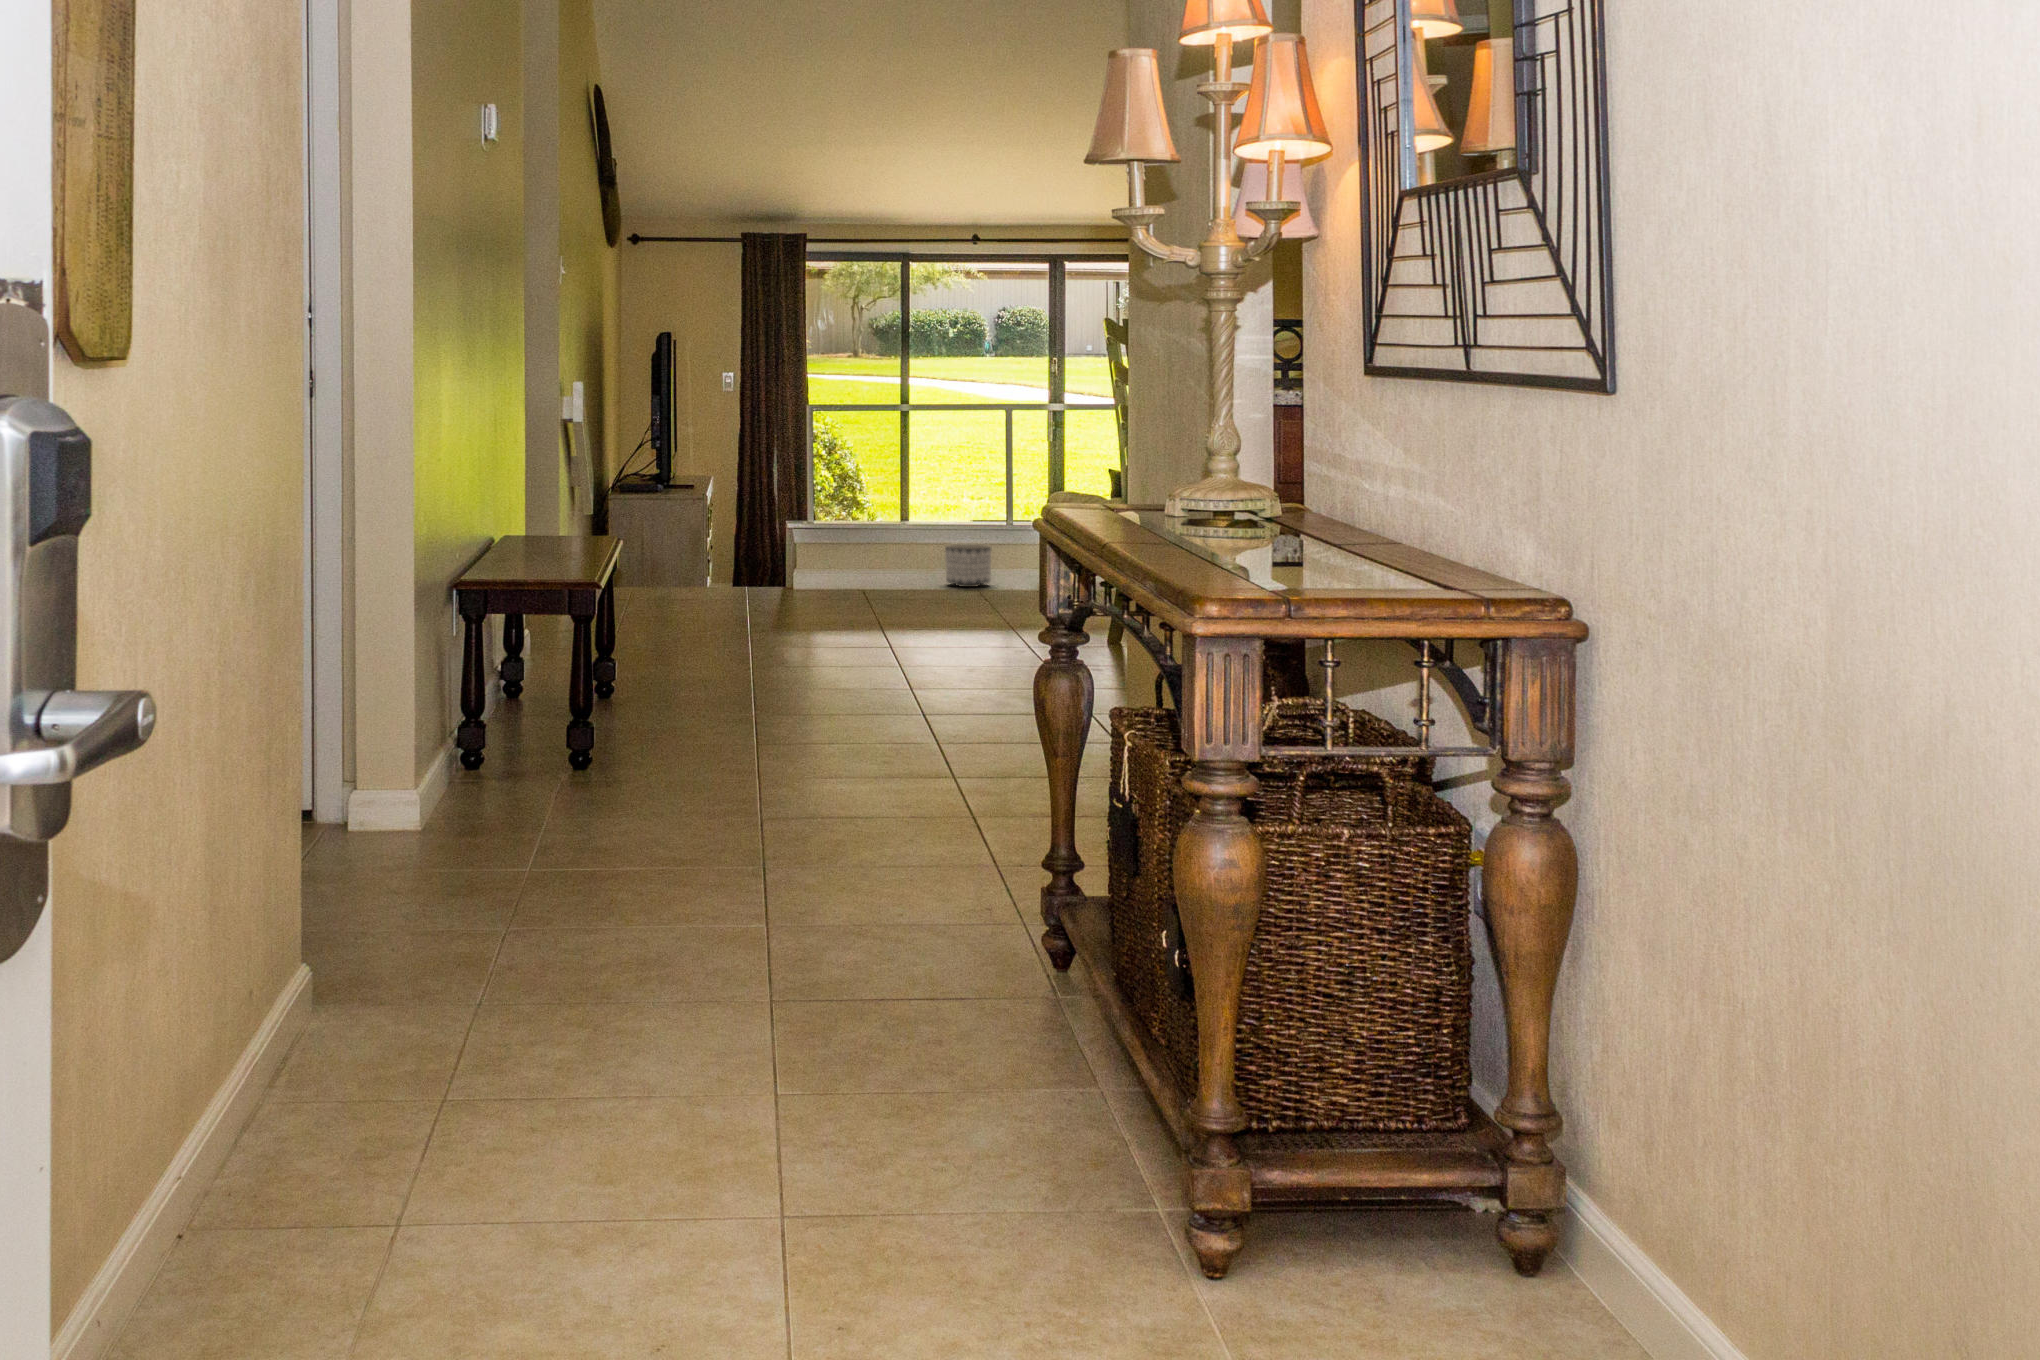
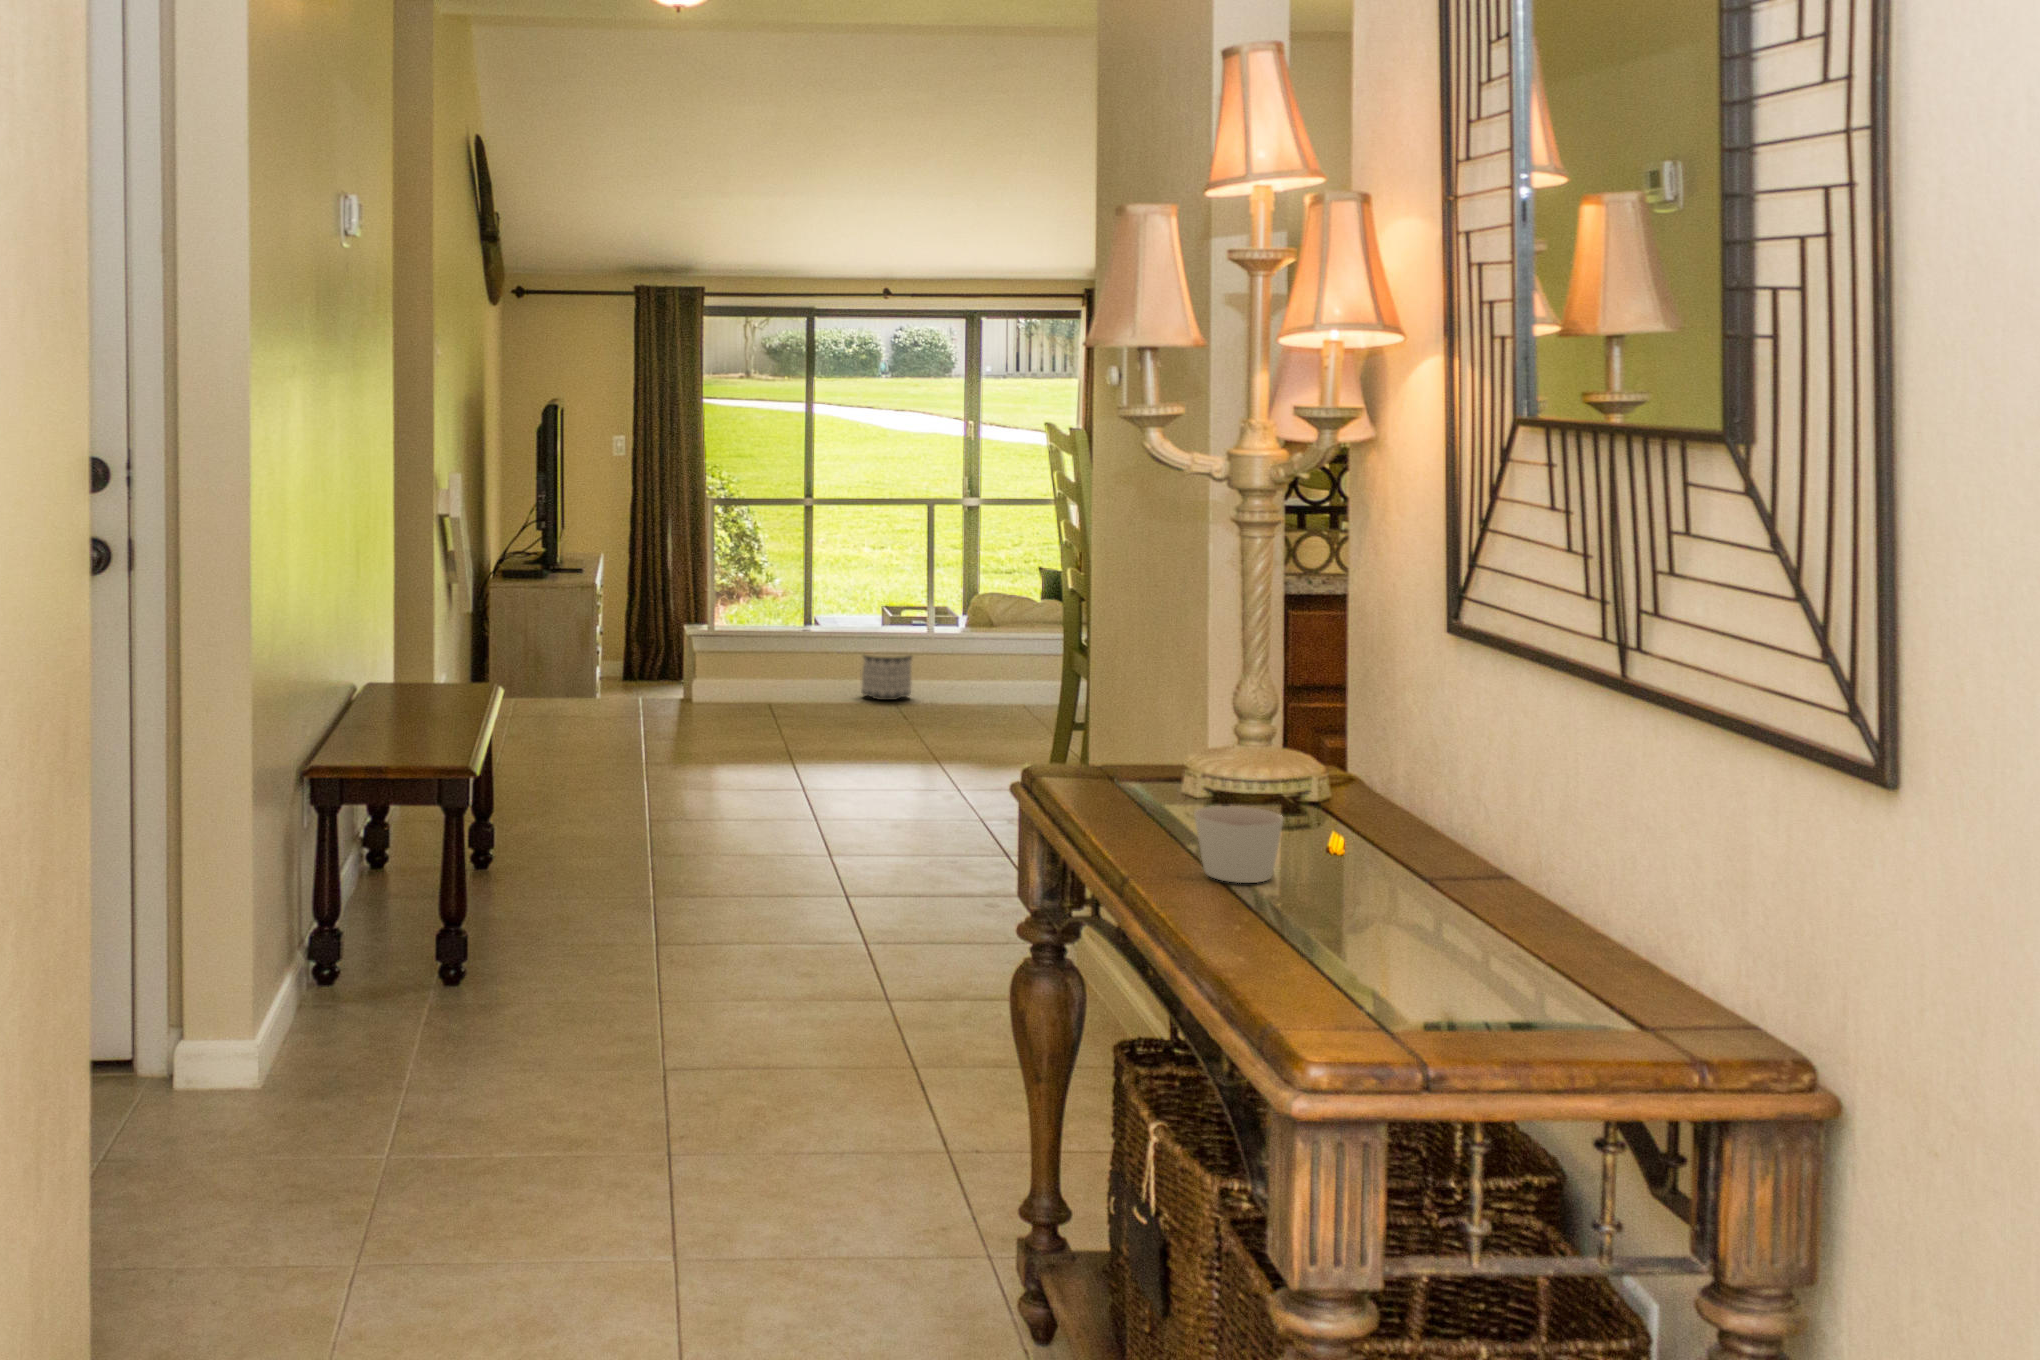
candle: none [1158,495,1224,546] -> present [1194,806,1283,883]

